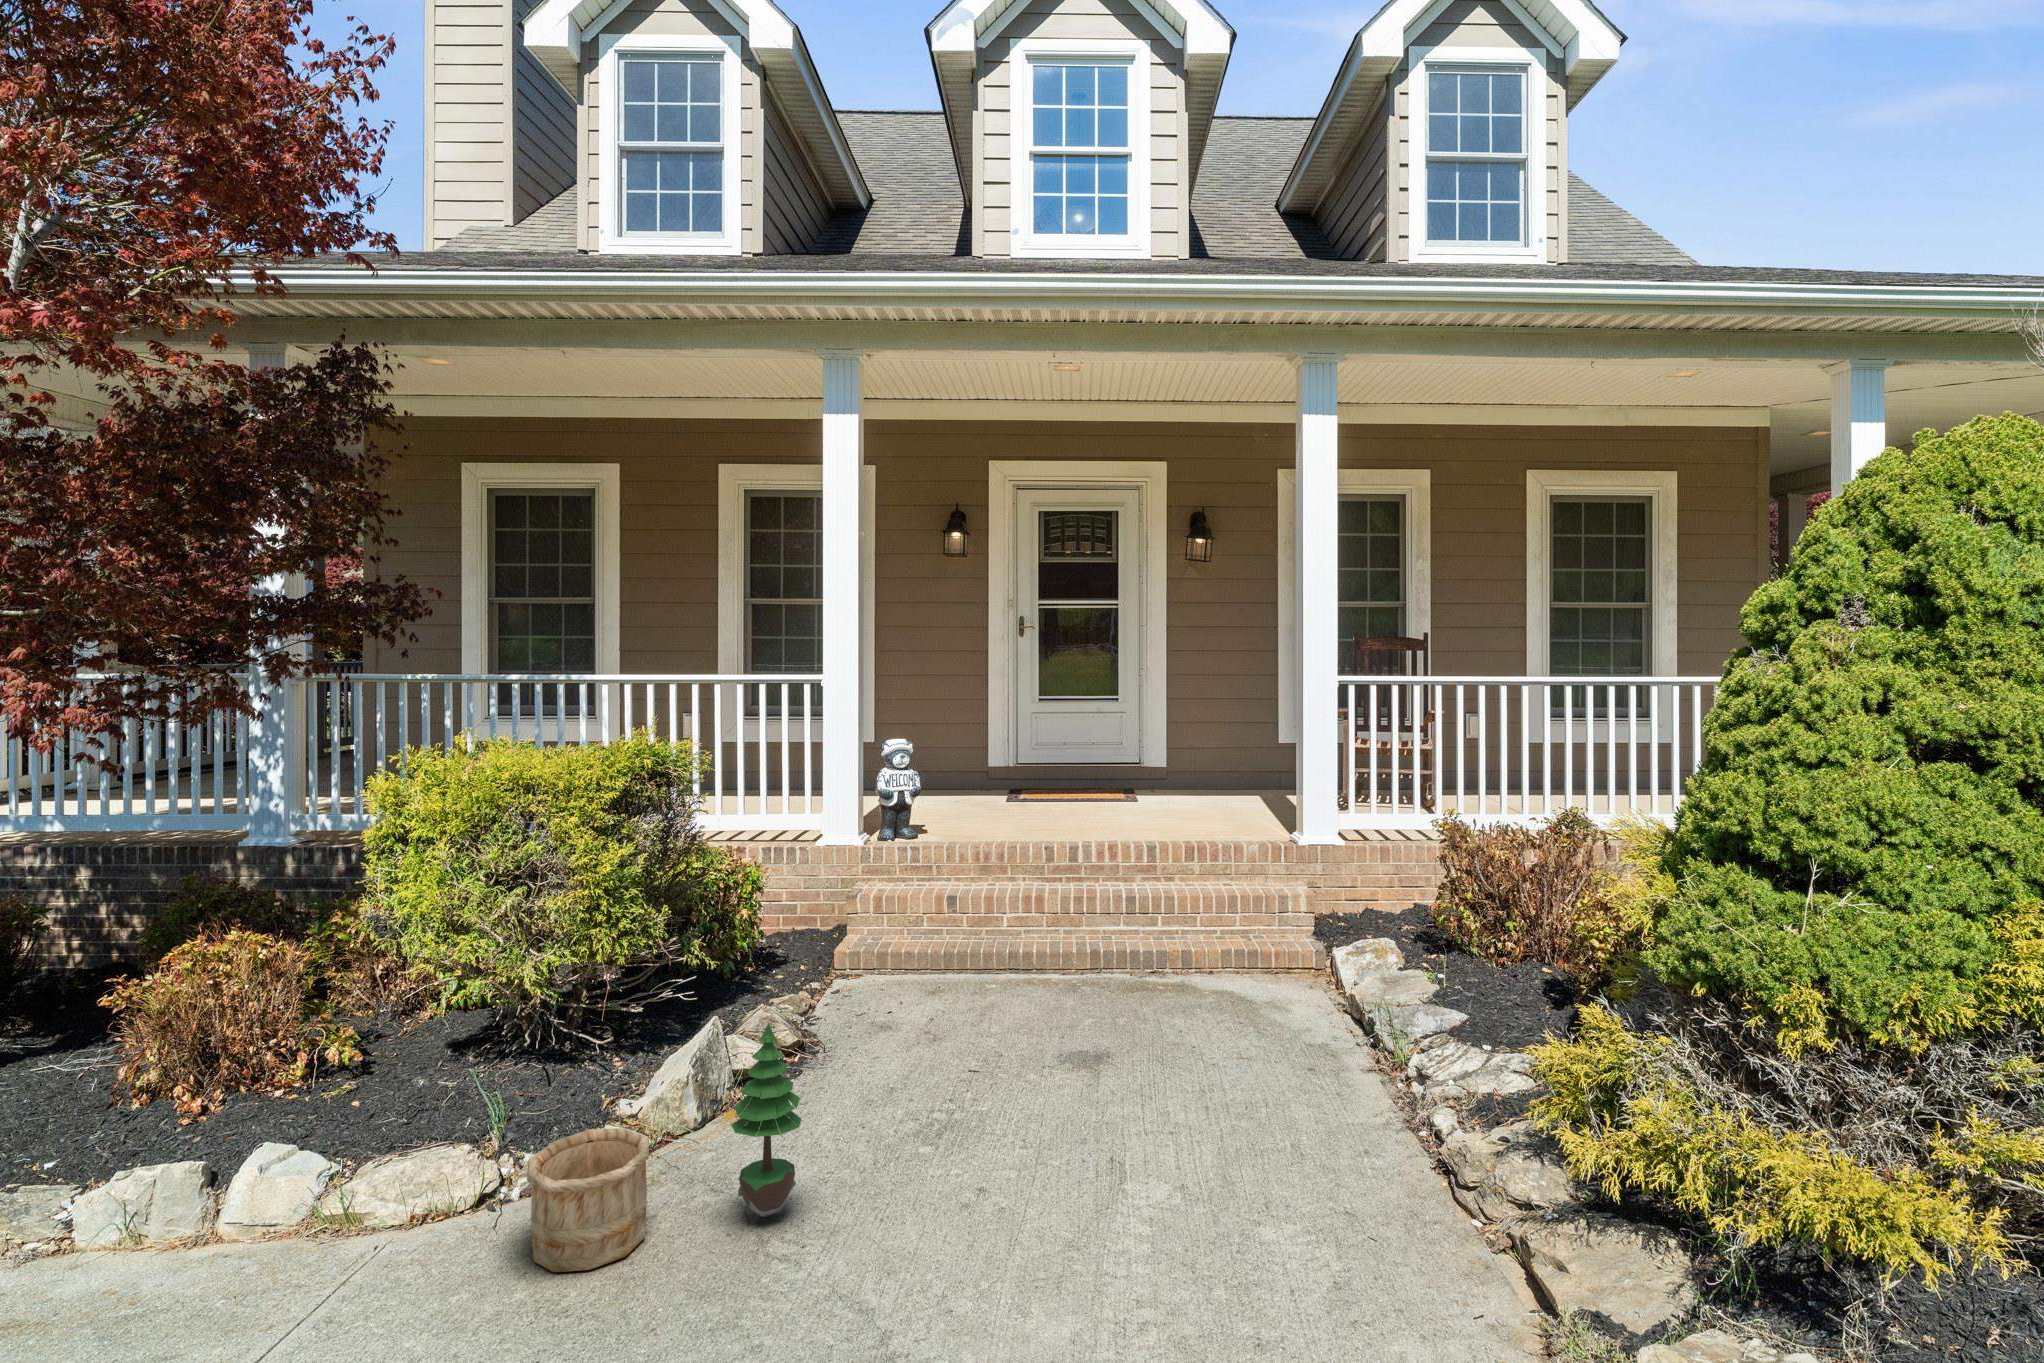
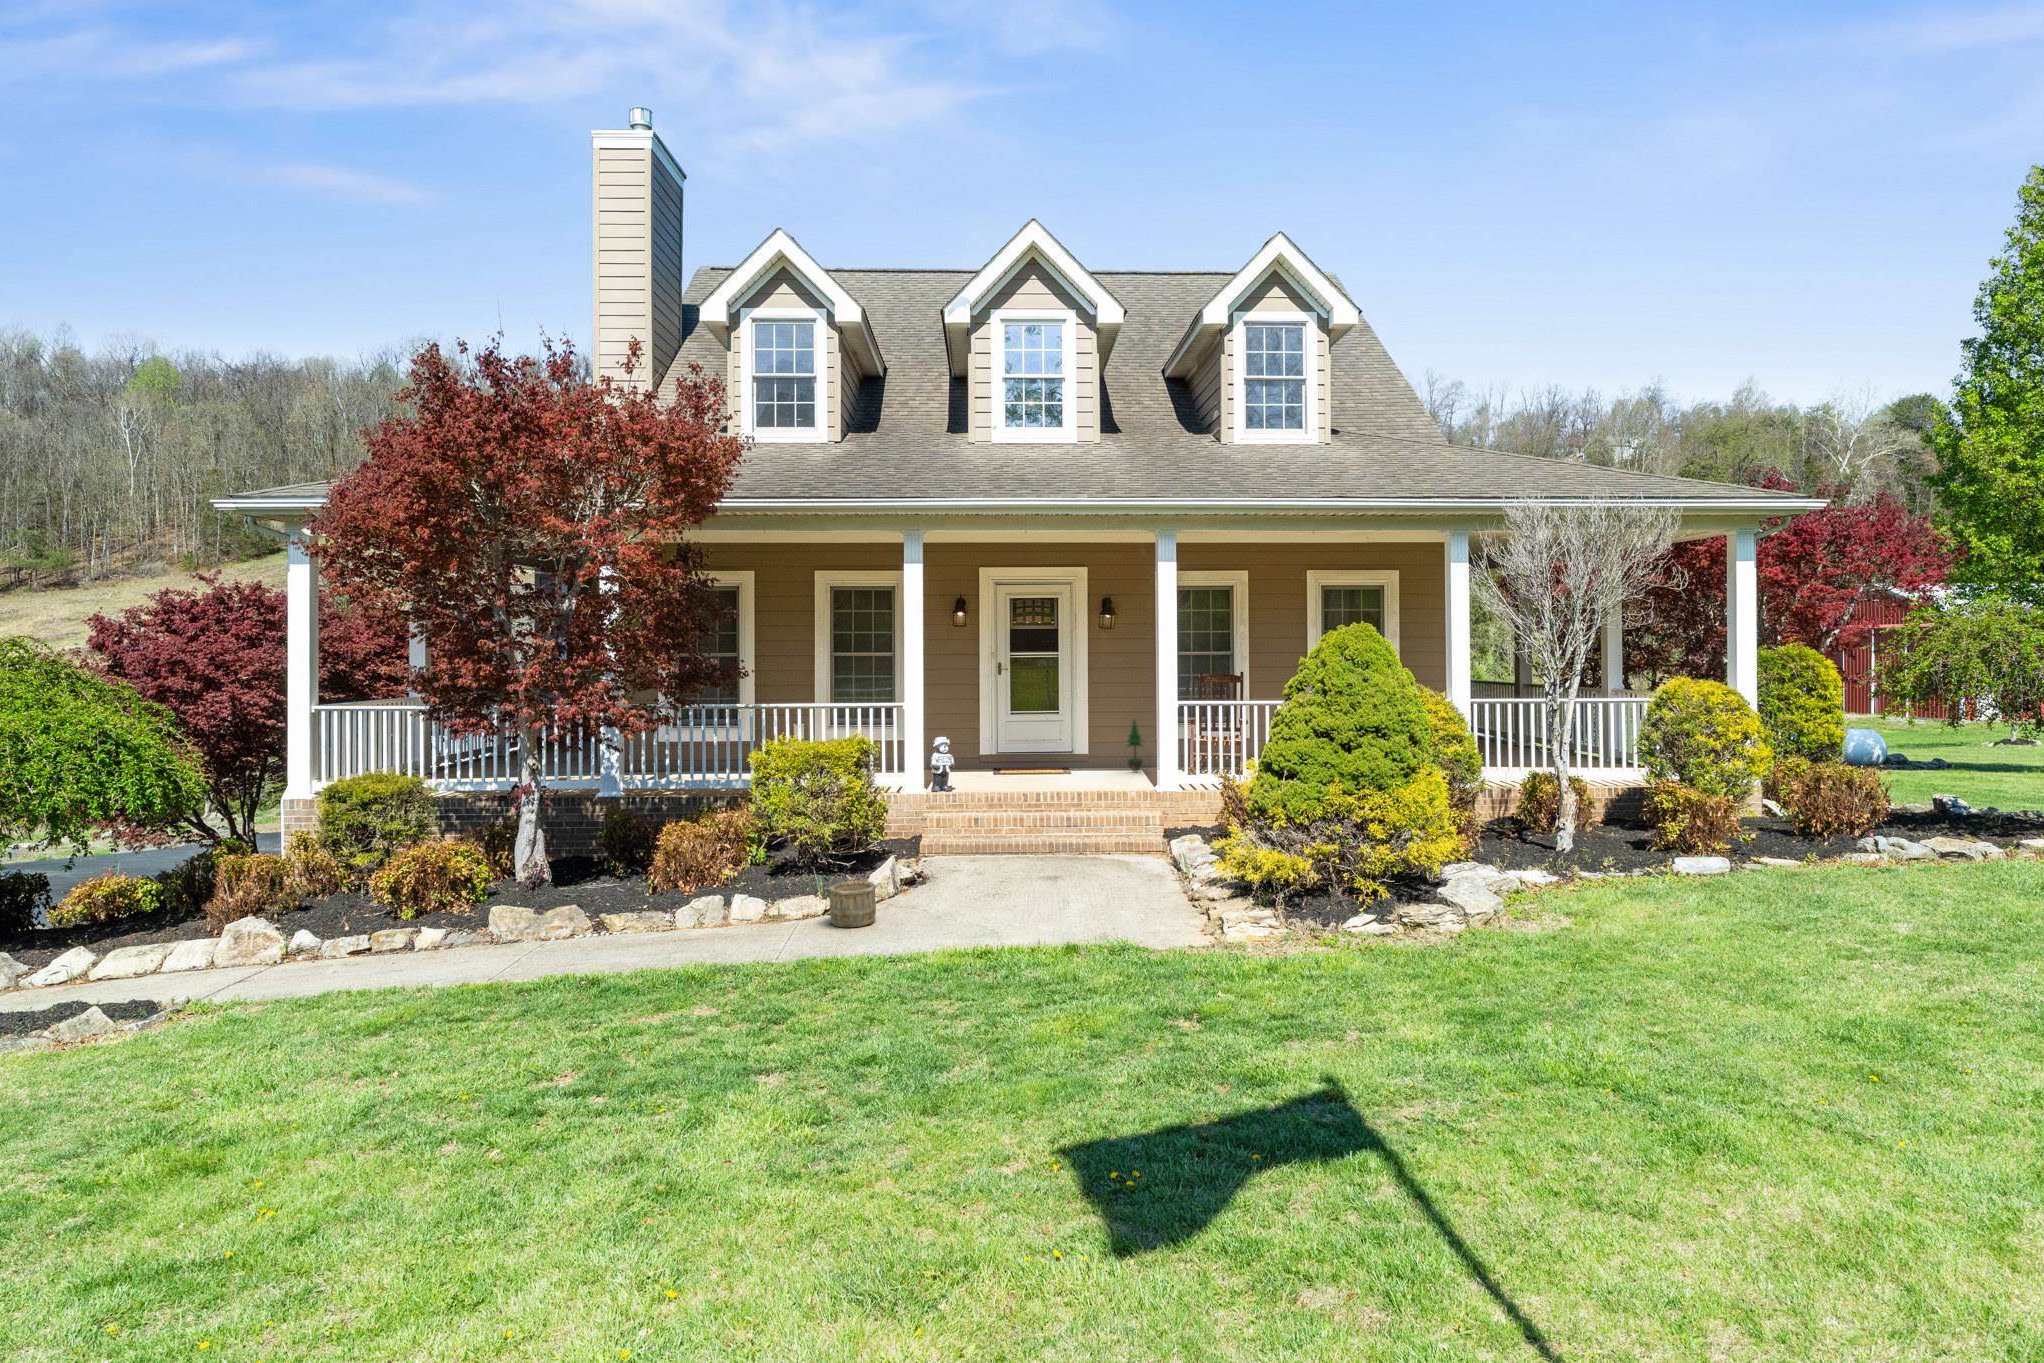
potted tree: present [731,1023,802,1217] -> present [1126,720,1142,772]

